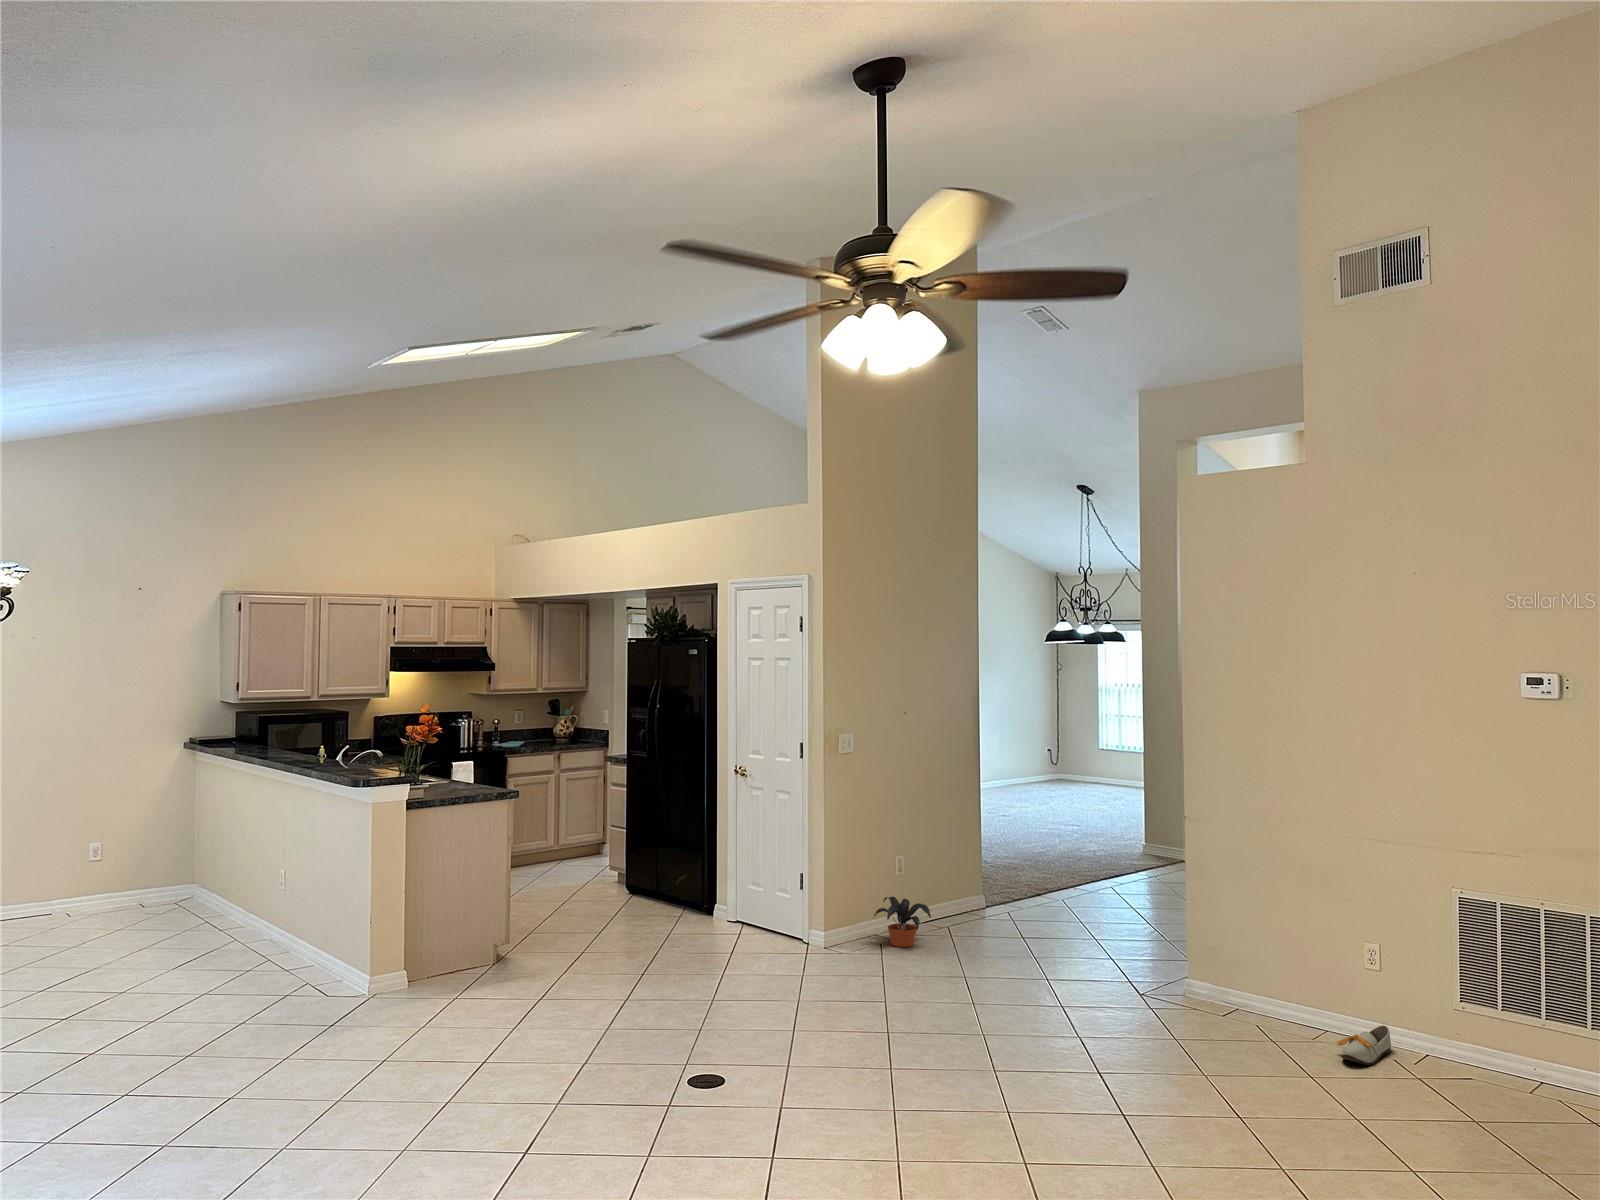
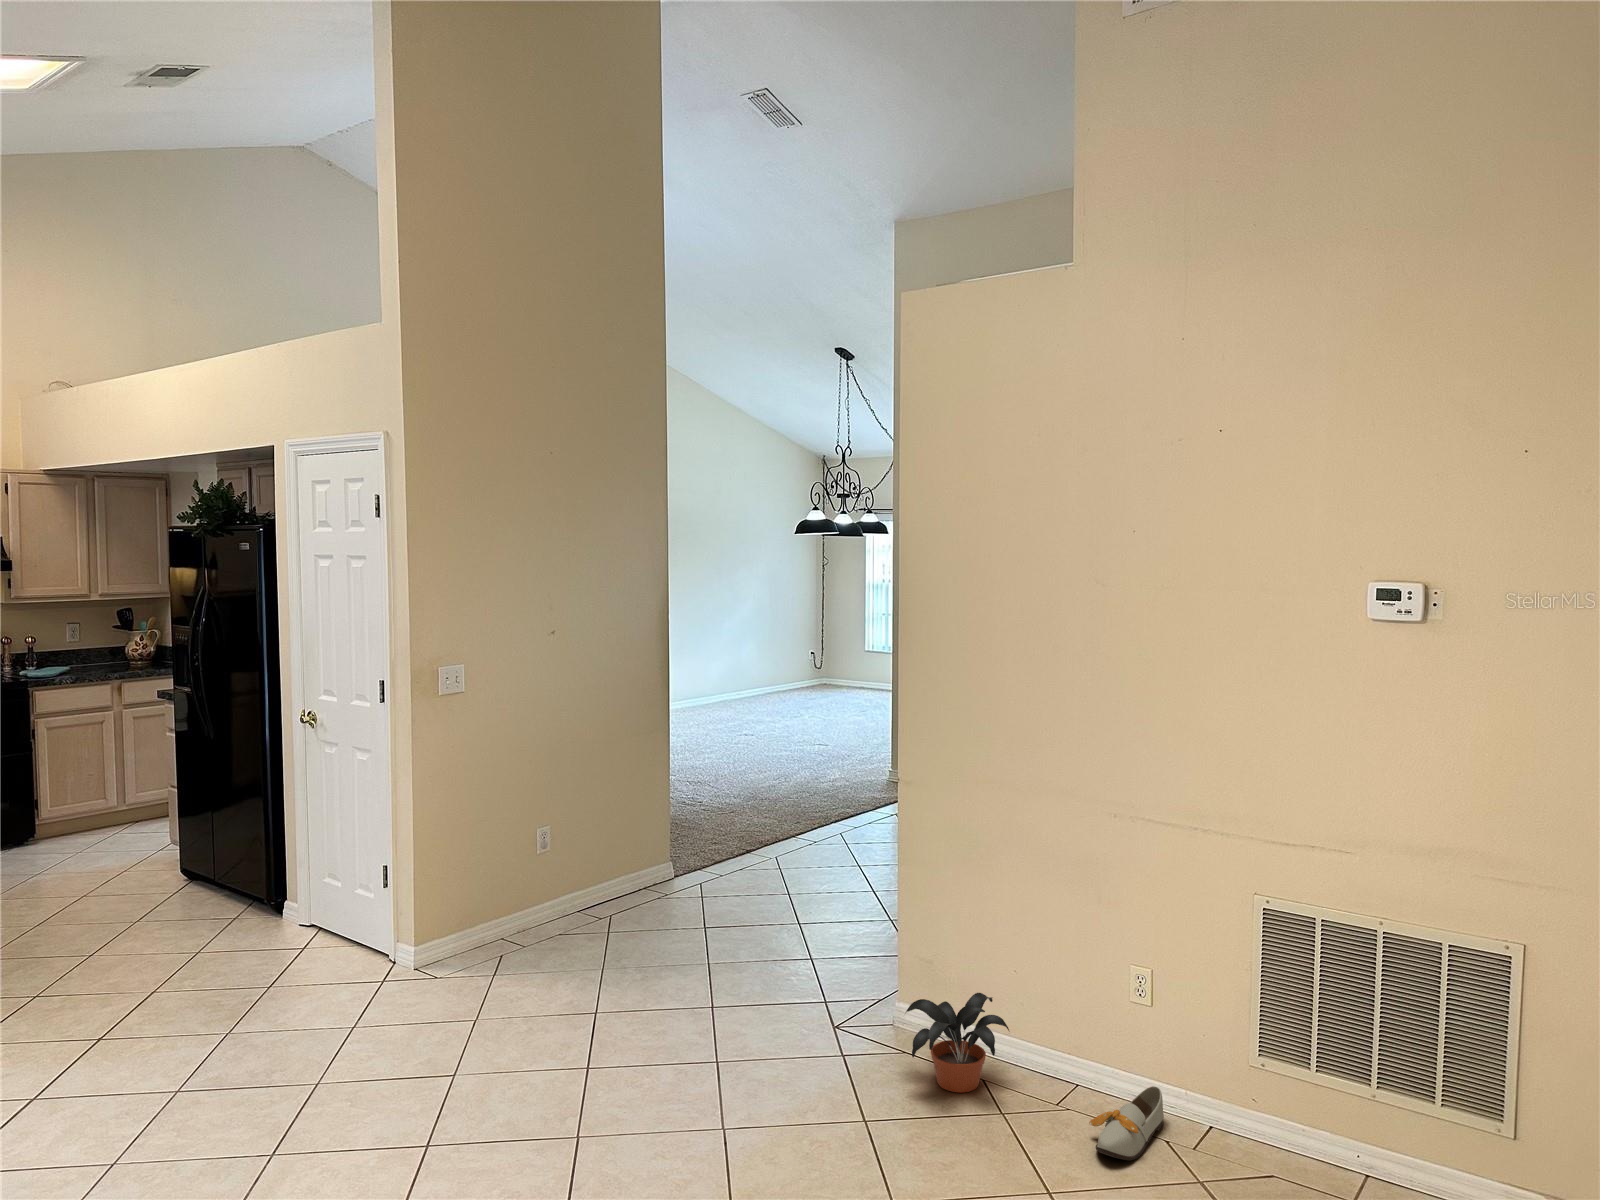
potted plant: present [874,897,931,947] -> present [906,993,1009,1092]

